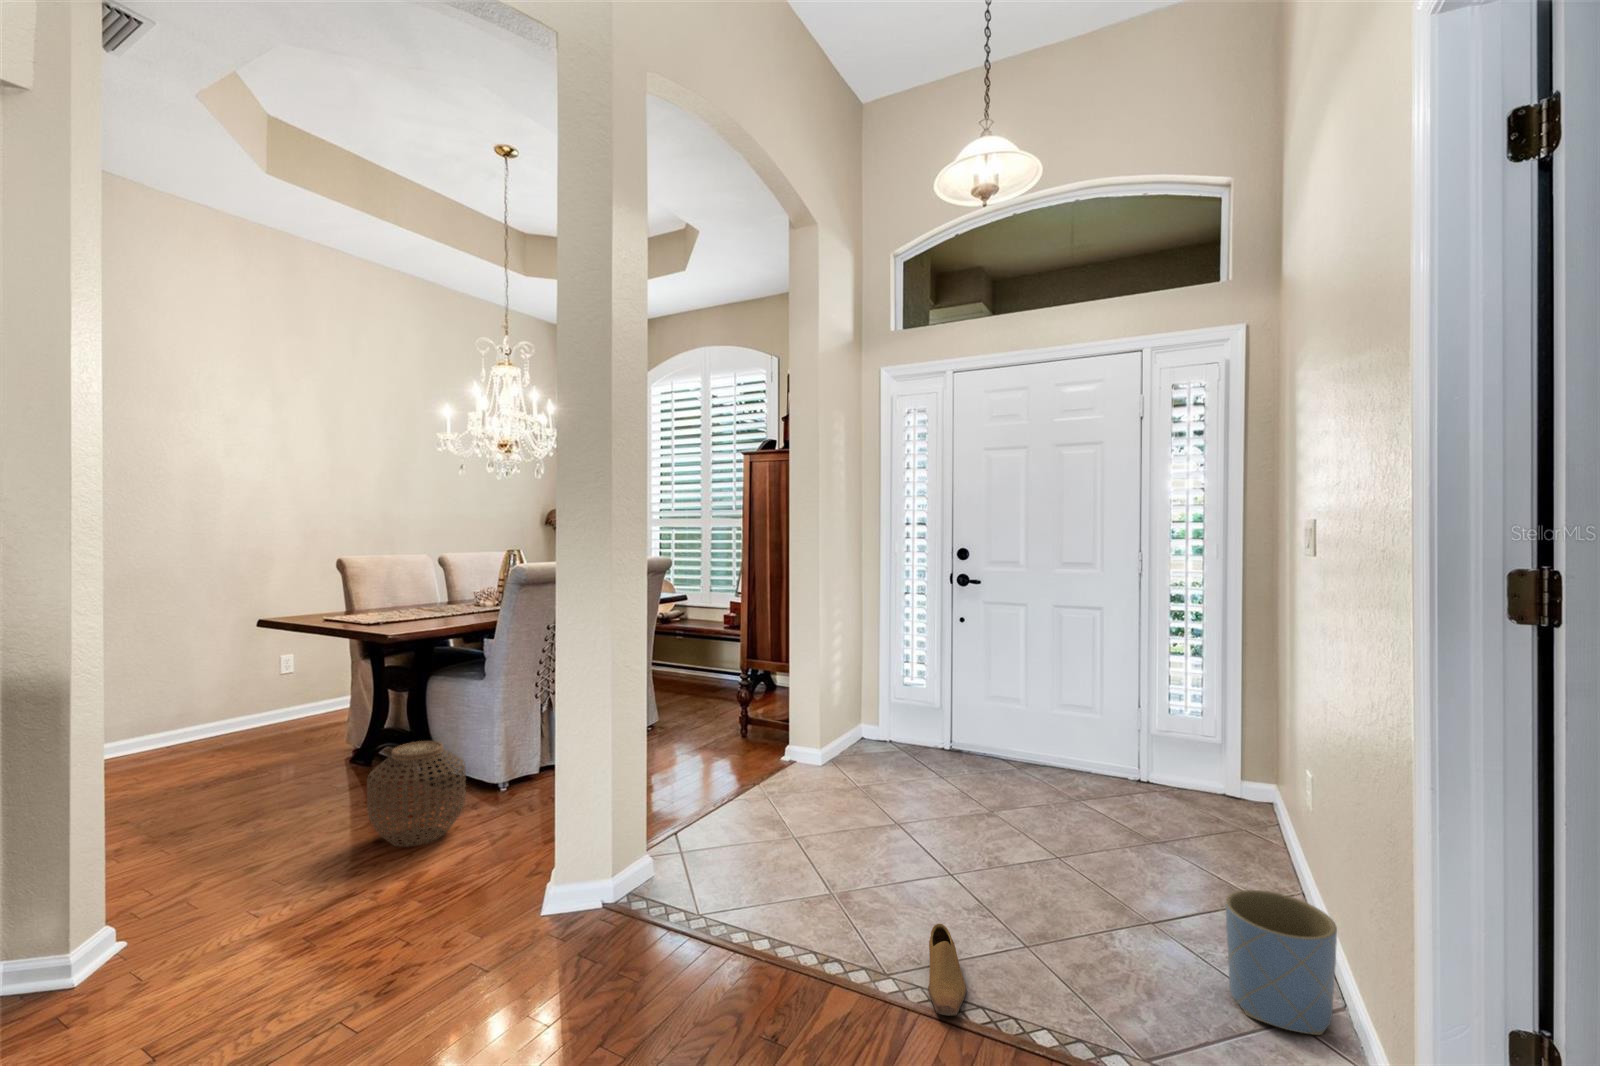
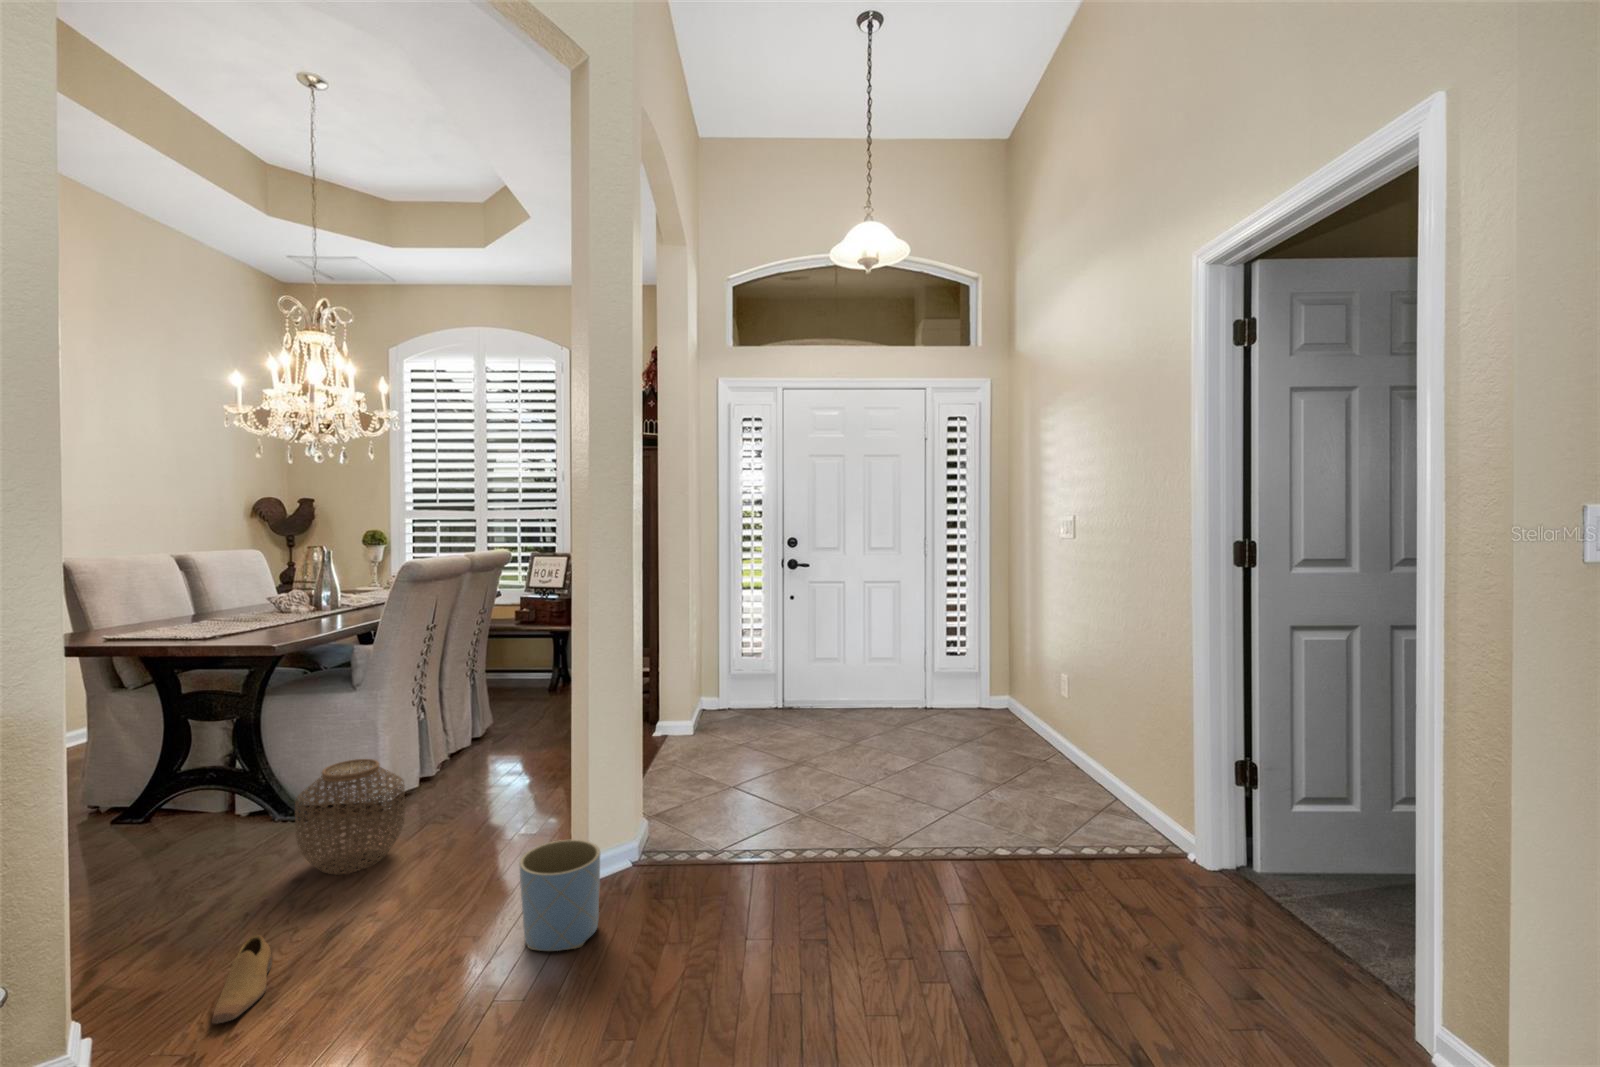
planter: present [1225,890,1337,1035] -> present [519,840,600,951]
shoe: present [928,924,966,1015] -> present [212,935,272,1024]

